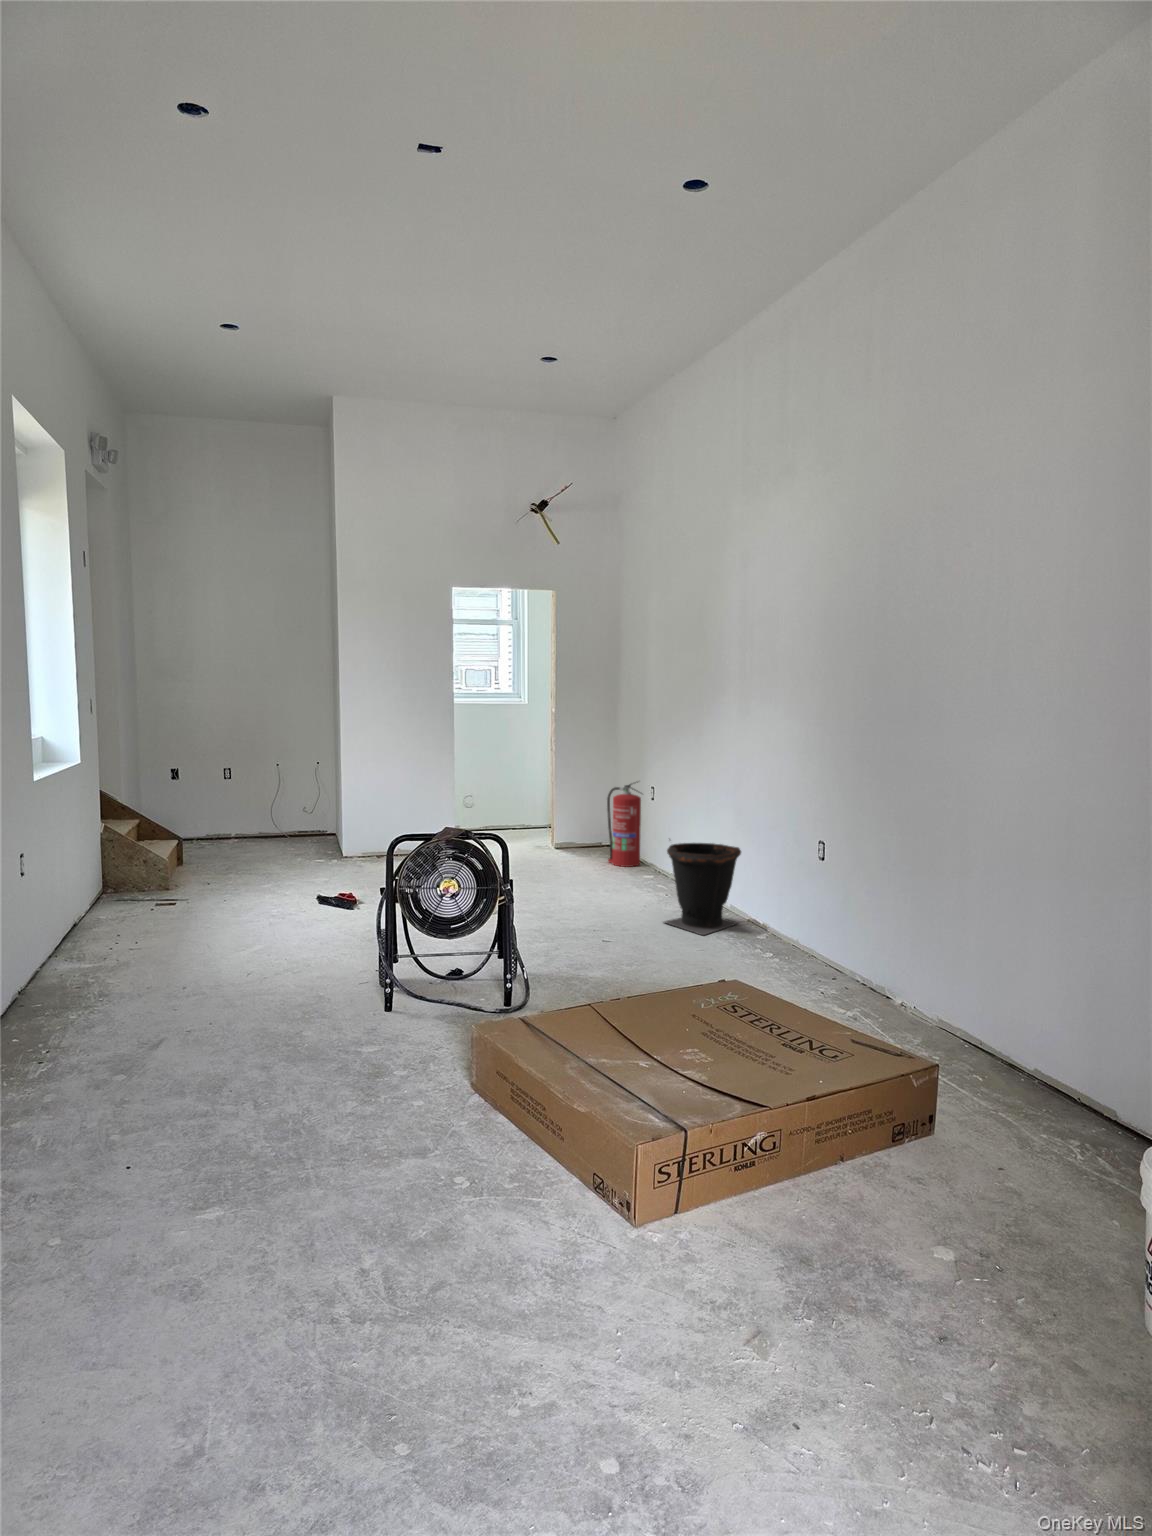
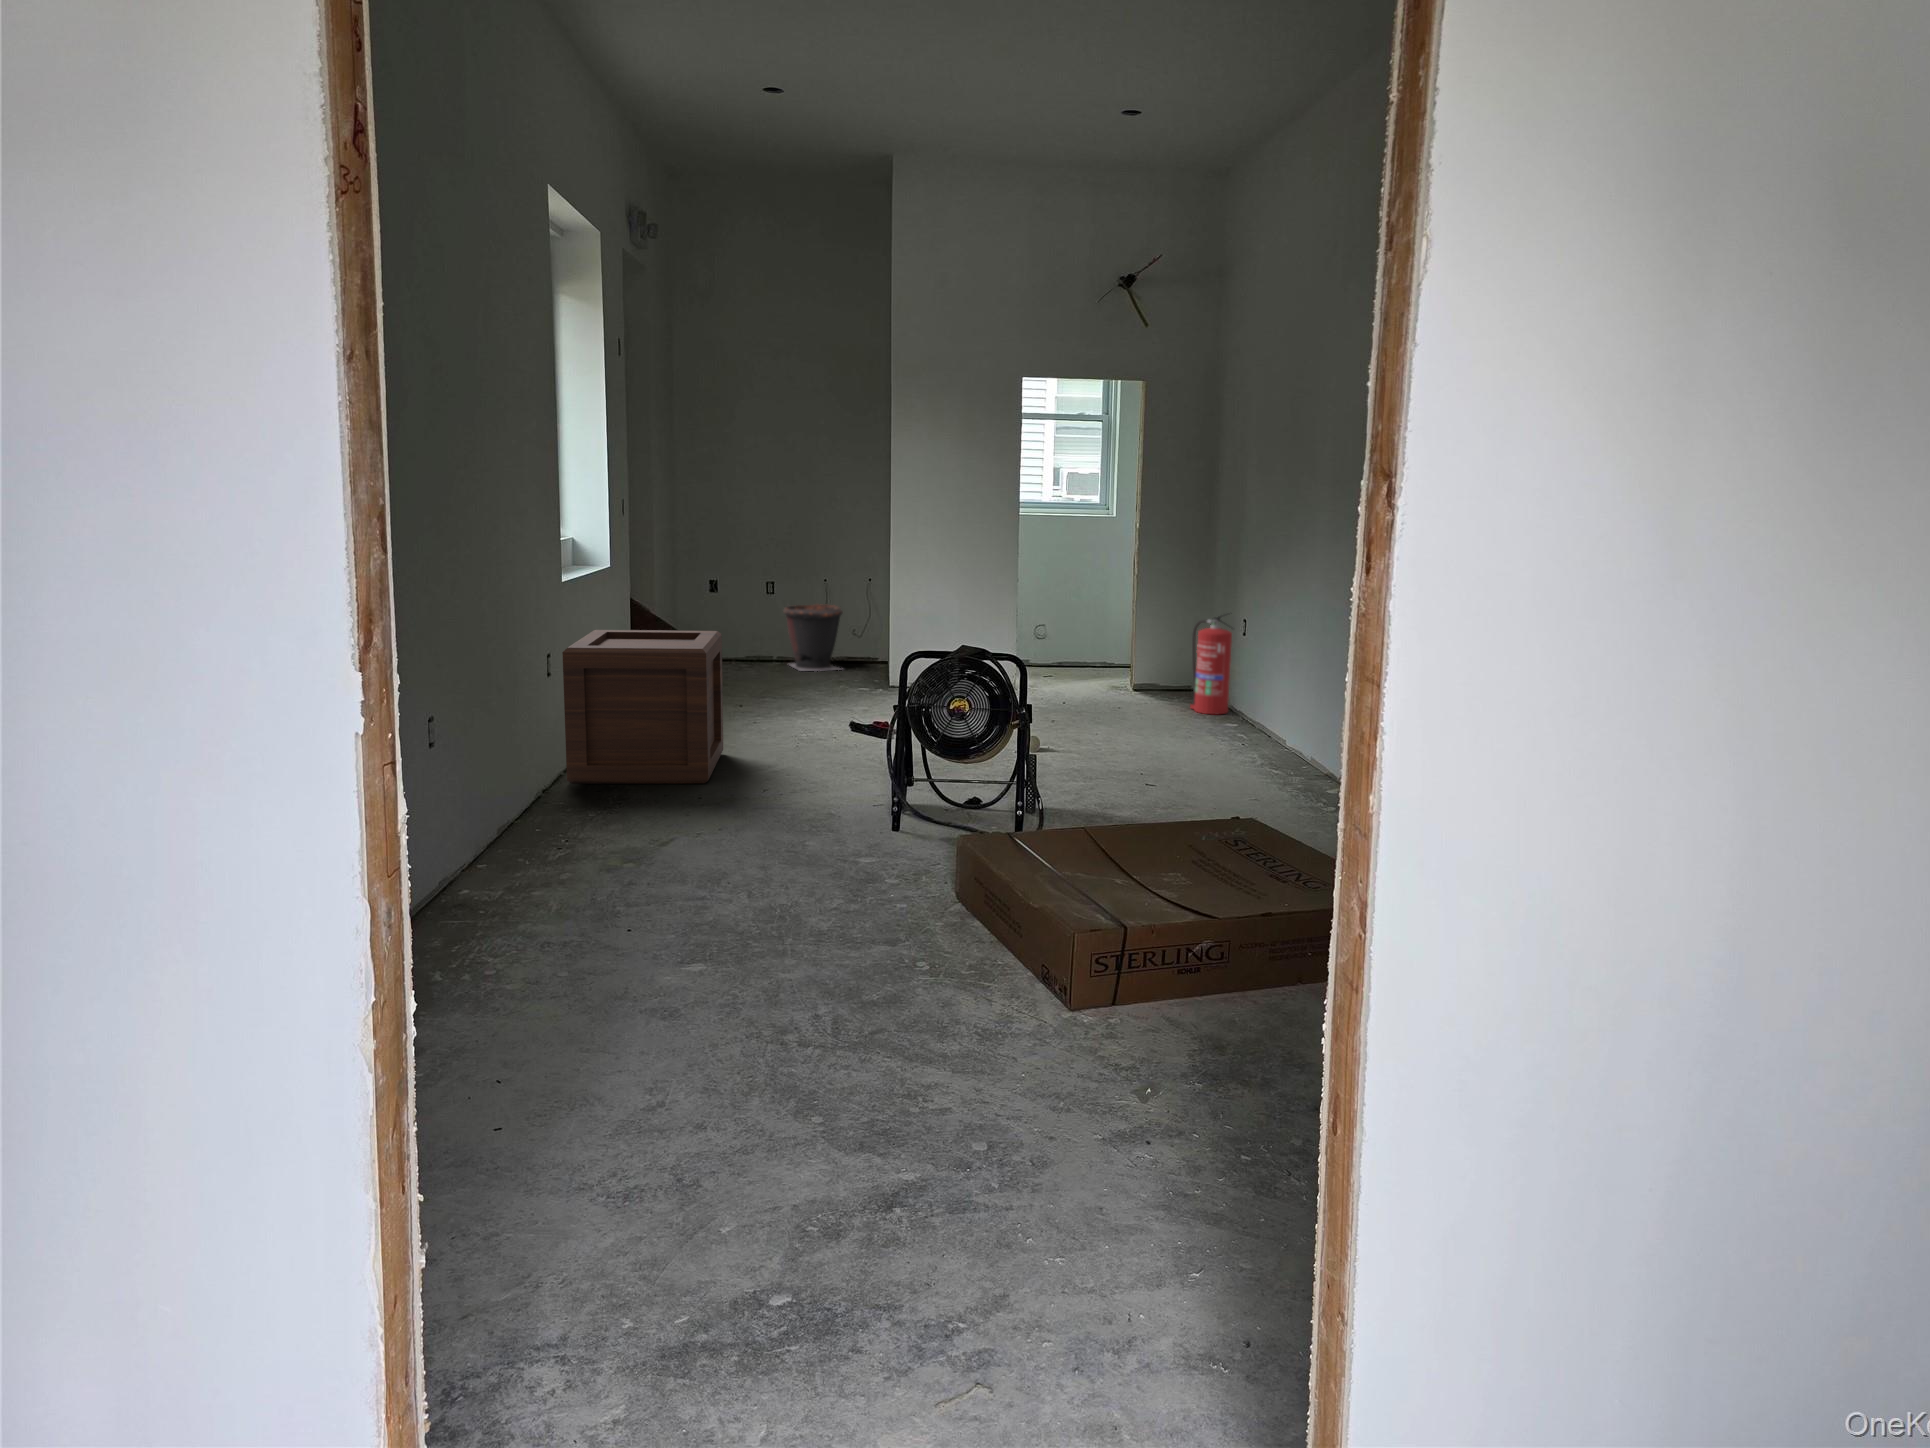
wooden crate: none [36,820,202,980] -> present [562,630,723,784]
bucket: present [664,843,741,935] -> present [784,604,843,671]

